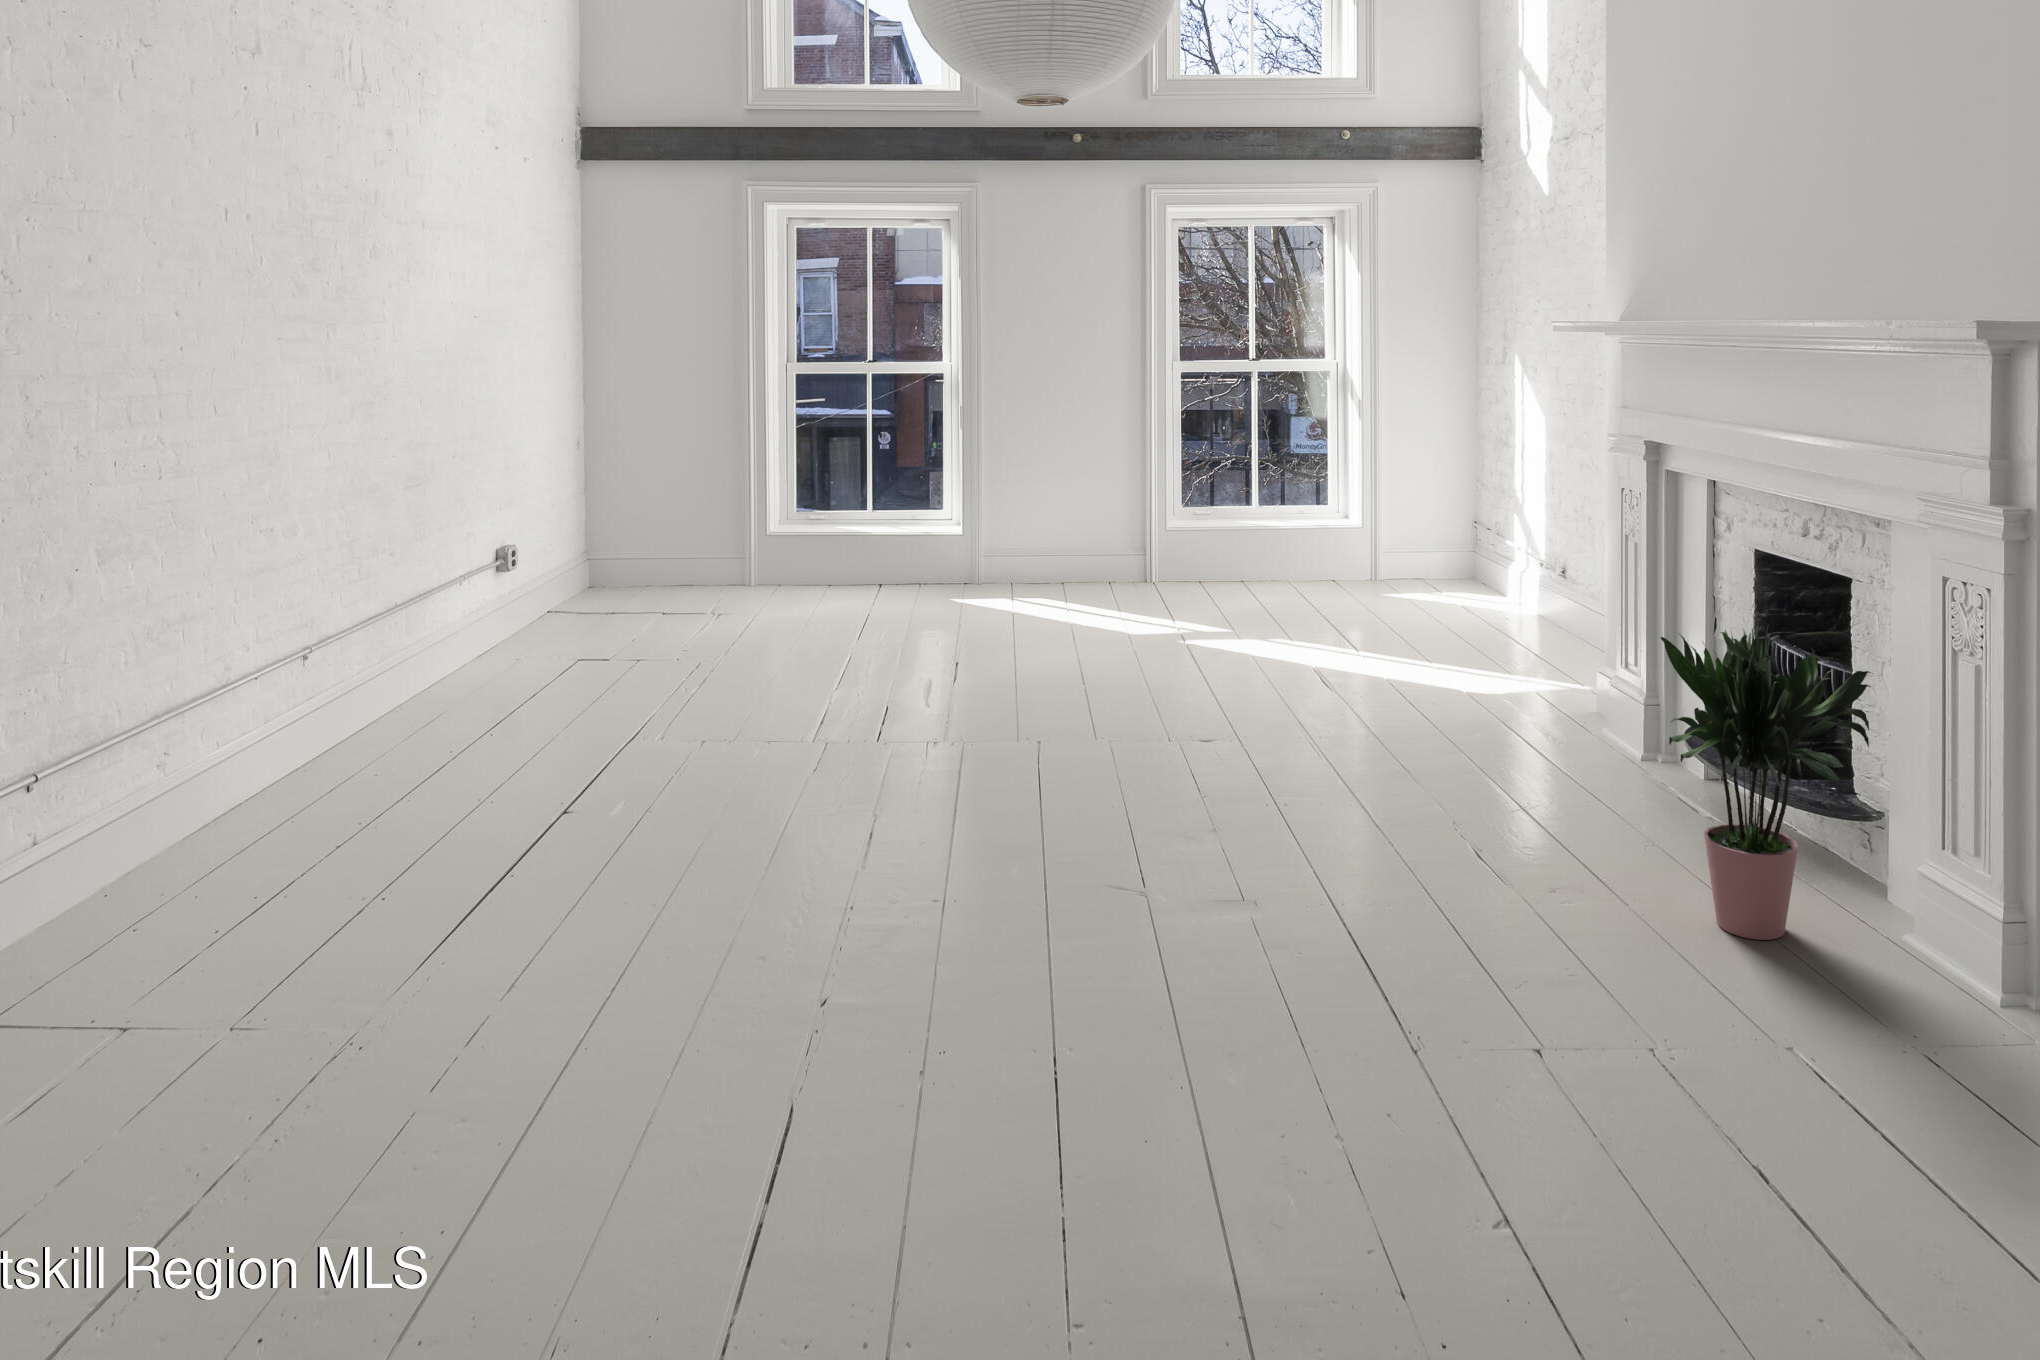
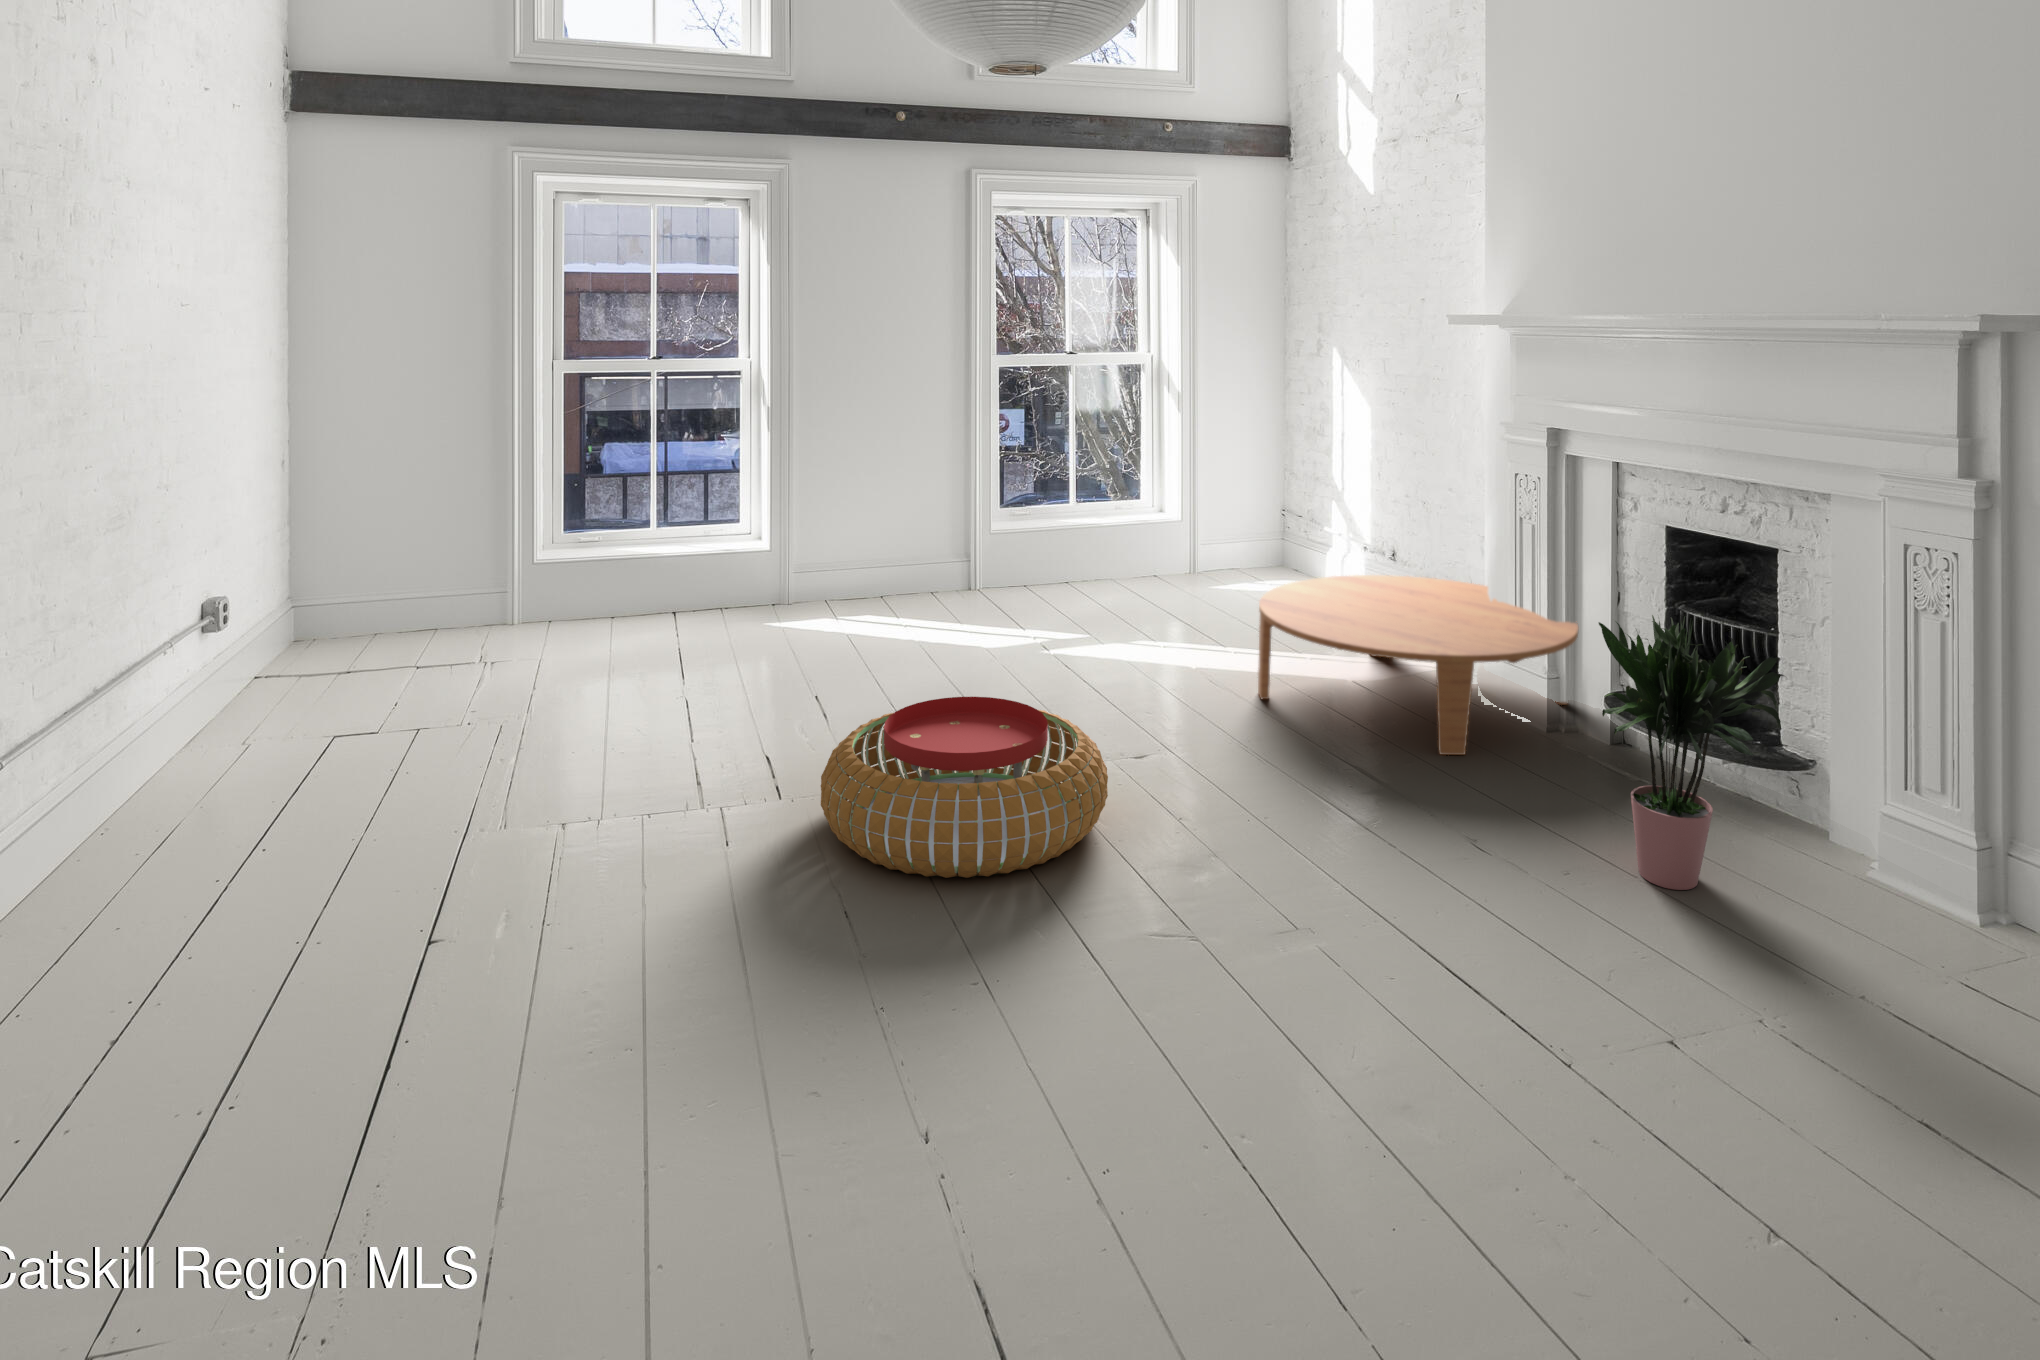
coffee table: none [1285,619,1658,811] -> present [1258,575,1578,755]
pouf: none [783,741,1106,931] -> present [821,697,1108,878]

